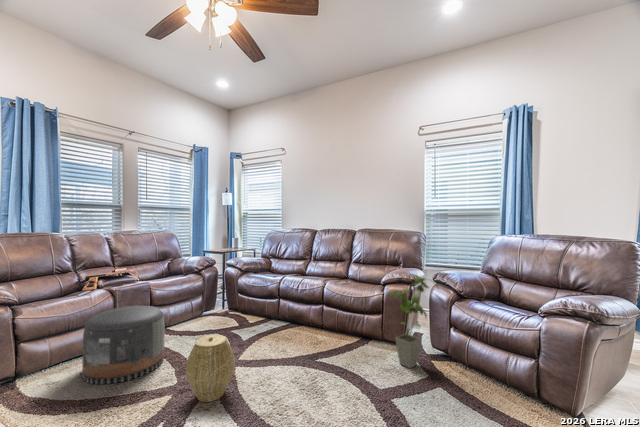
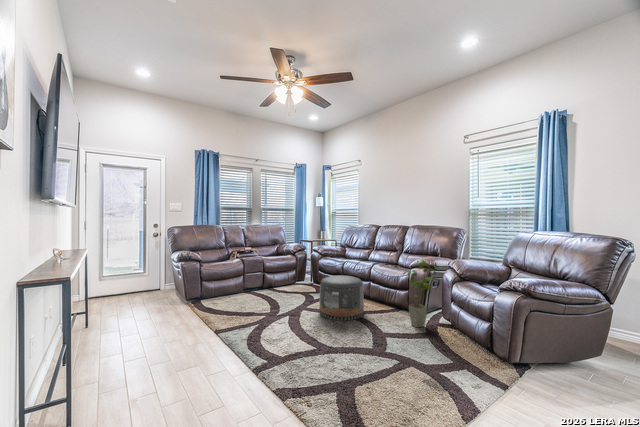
pouf: present [82,306,165,384] -> present [320,275,364,320]
woven basket: present [186,335,235,402] -> none [271,287,298,322]

